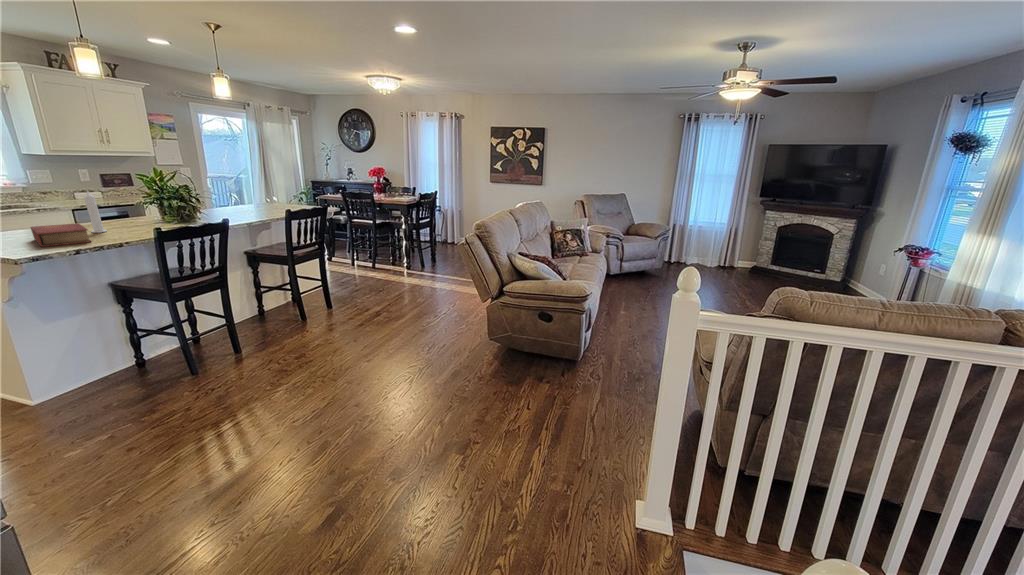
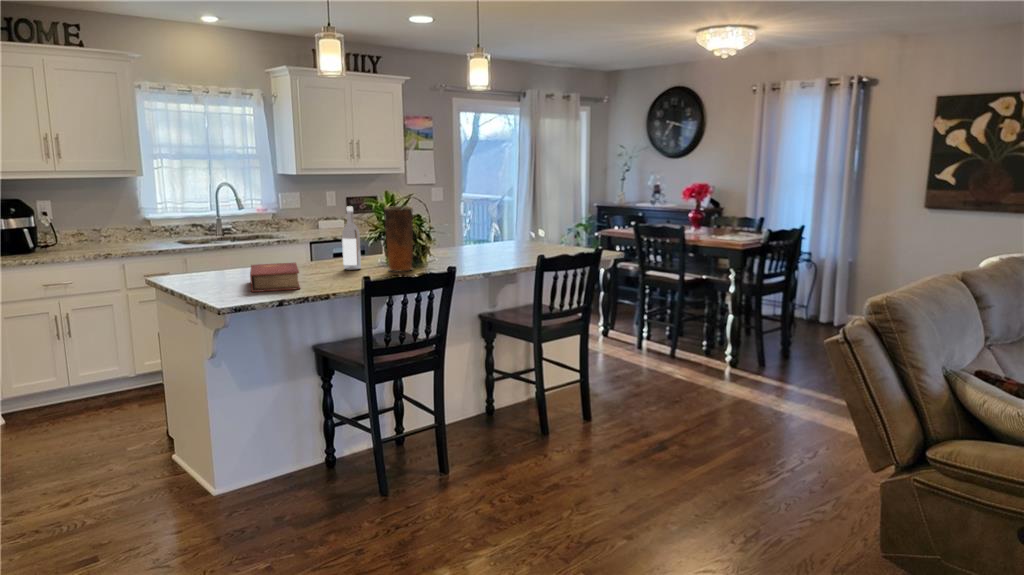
wine bottle: none [118,180,141,227] -> present [342,207,361,270]
vase: none [155,180,189,226] -> present [384,206,413,271]
candle: present [84,191,107,233] -> none [307,220,323,276]

